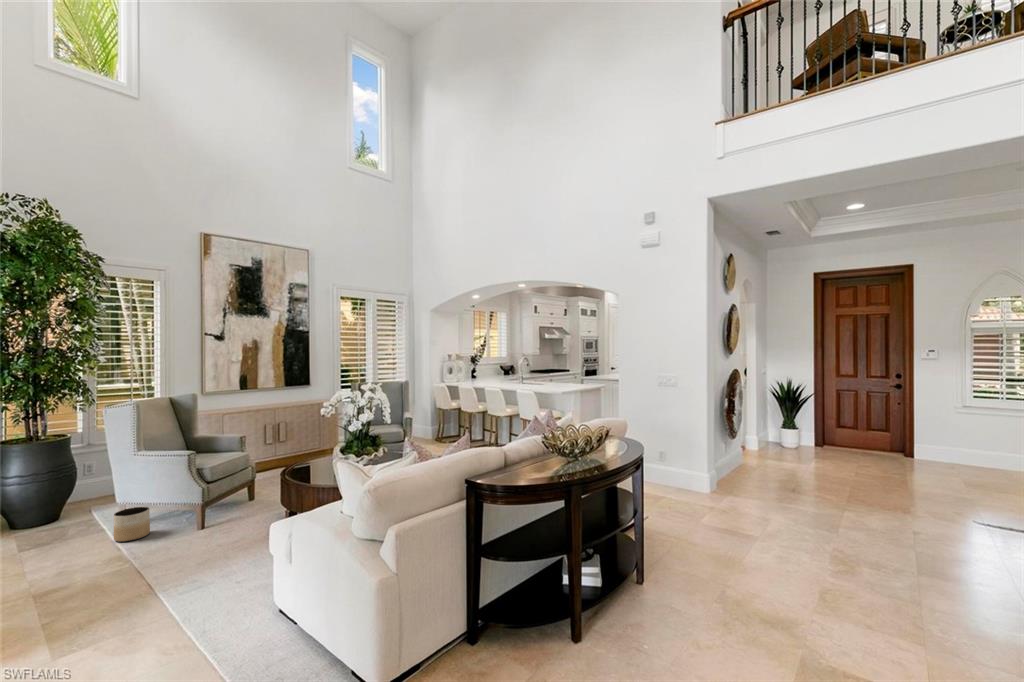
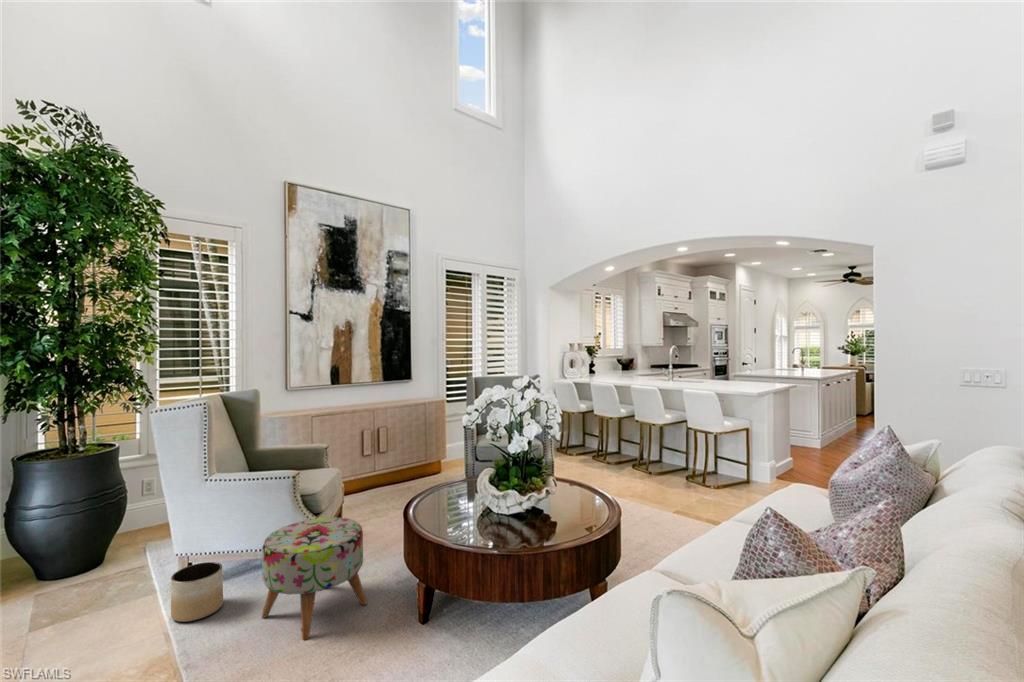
ottoman: none [176,476,249,545] -> present [262,517,367,640]

